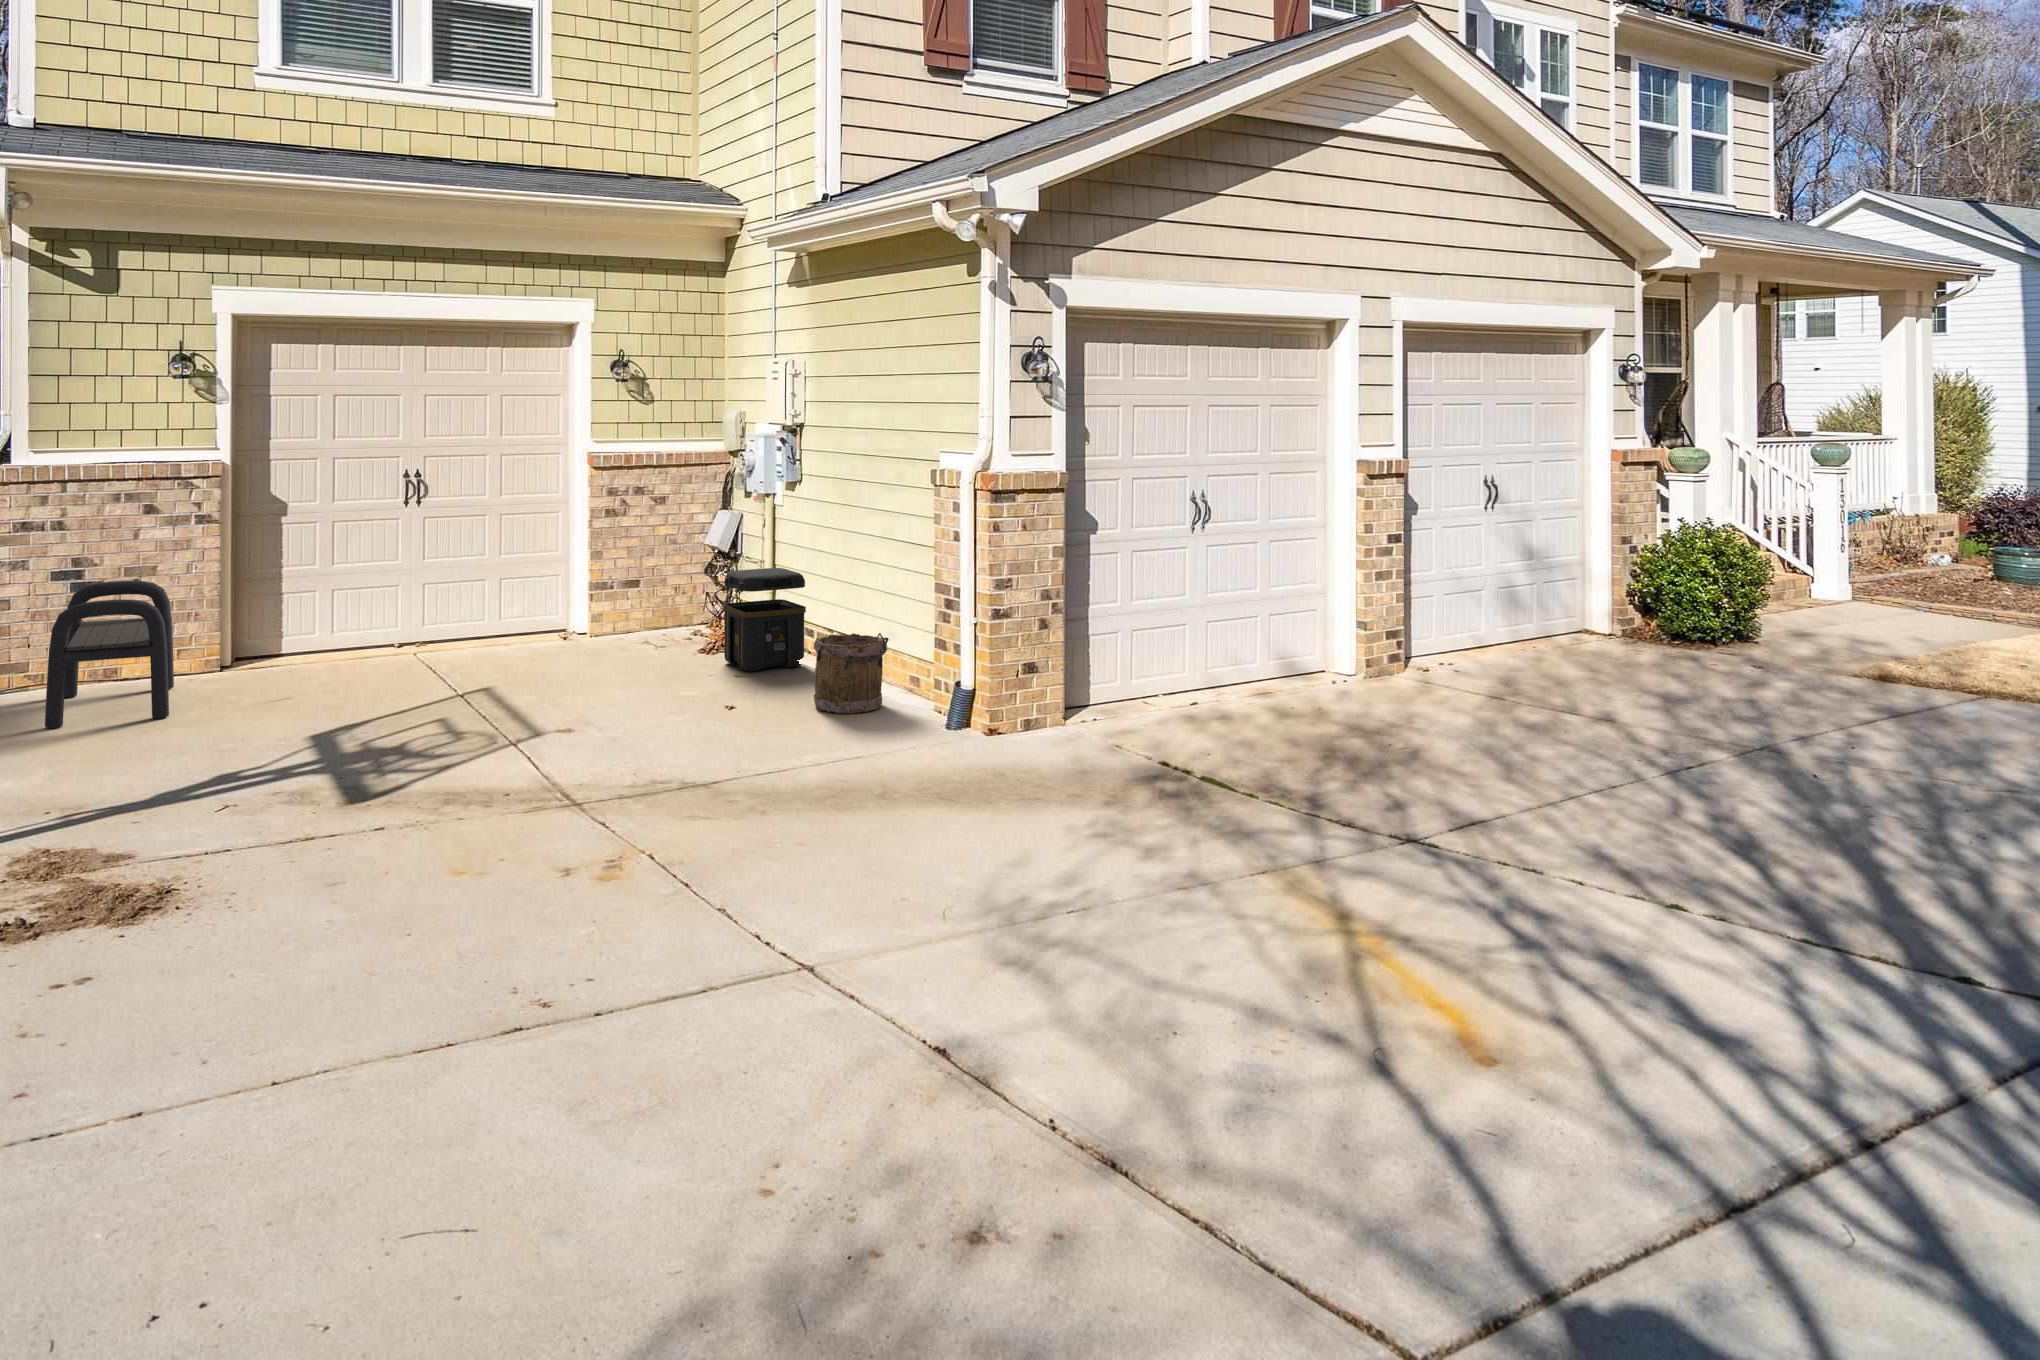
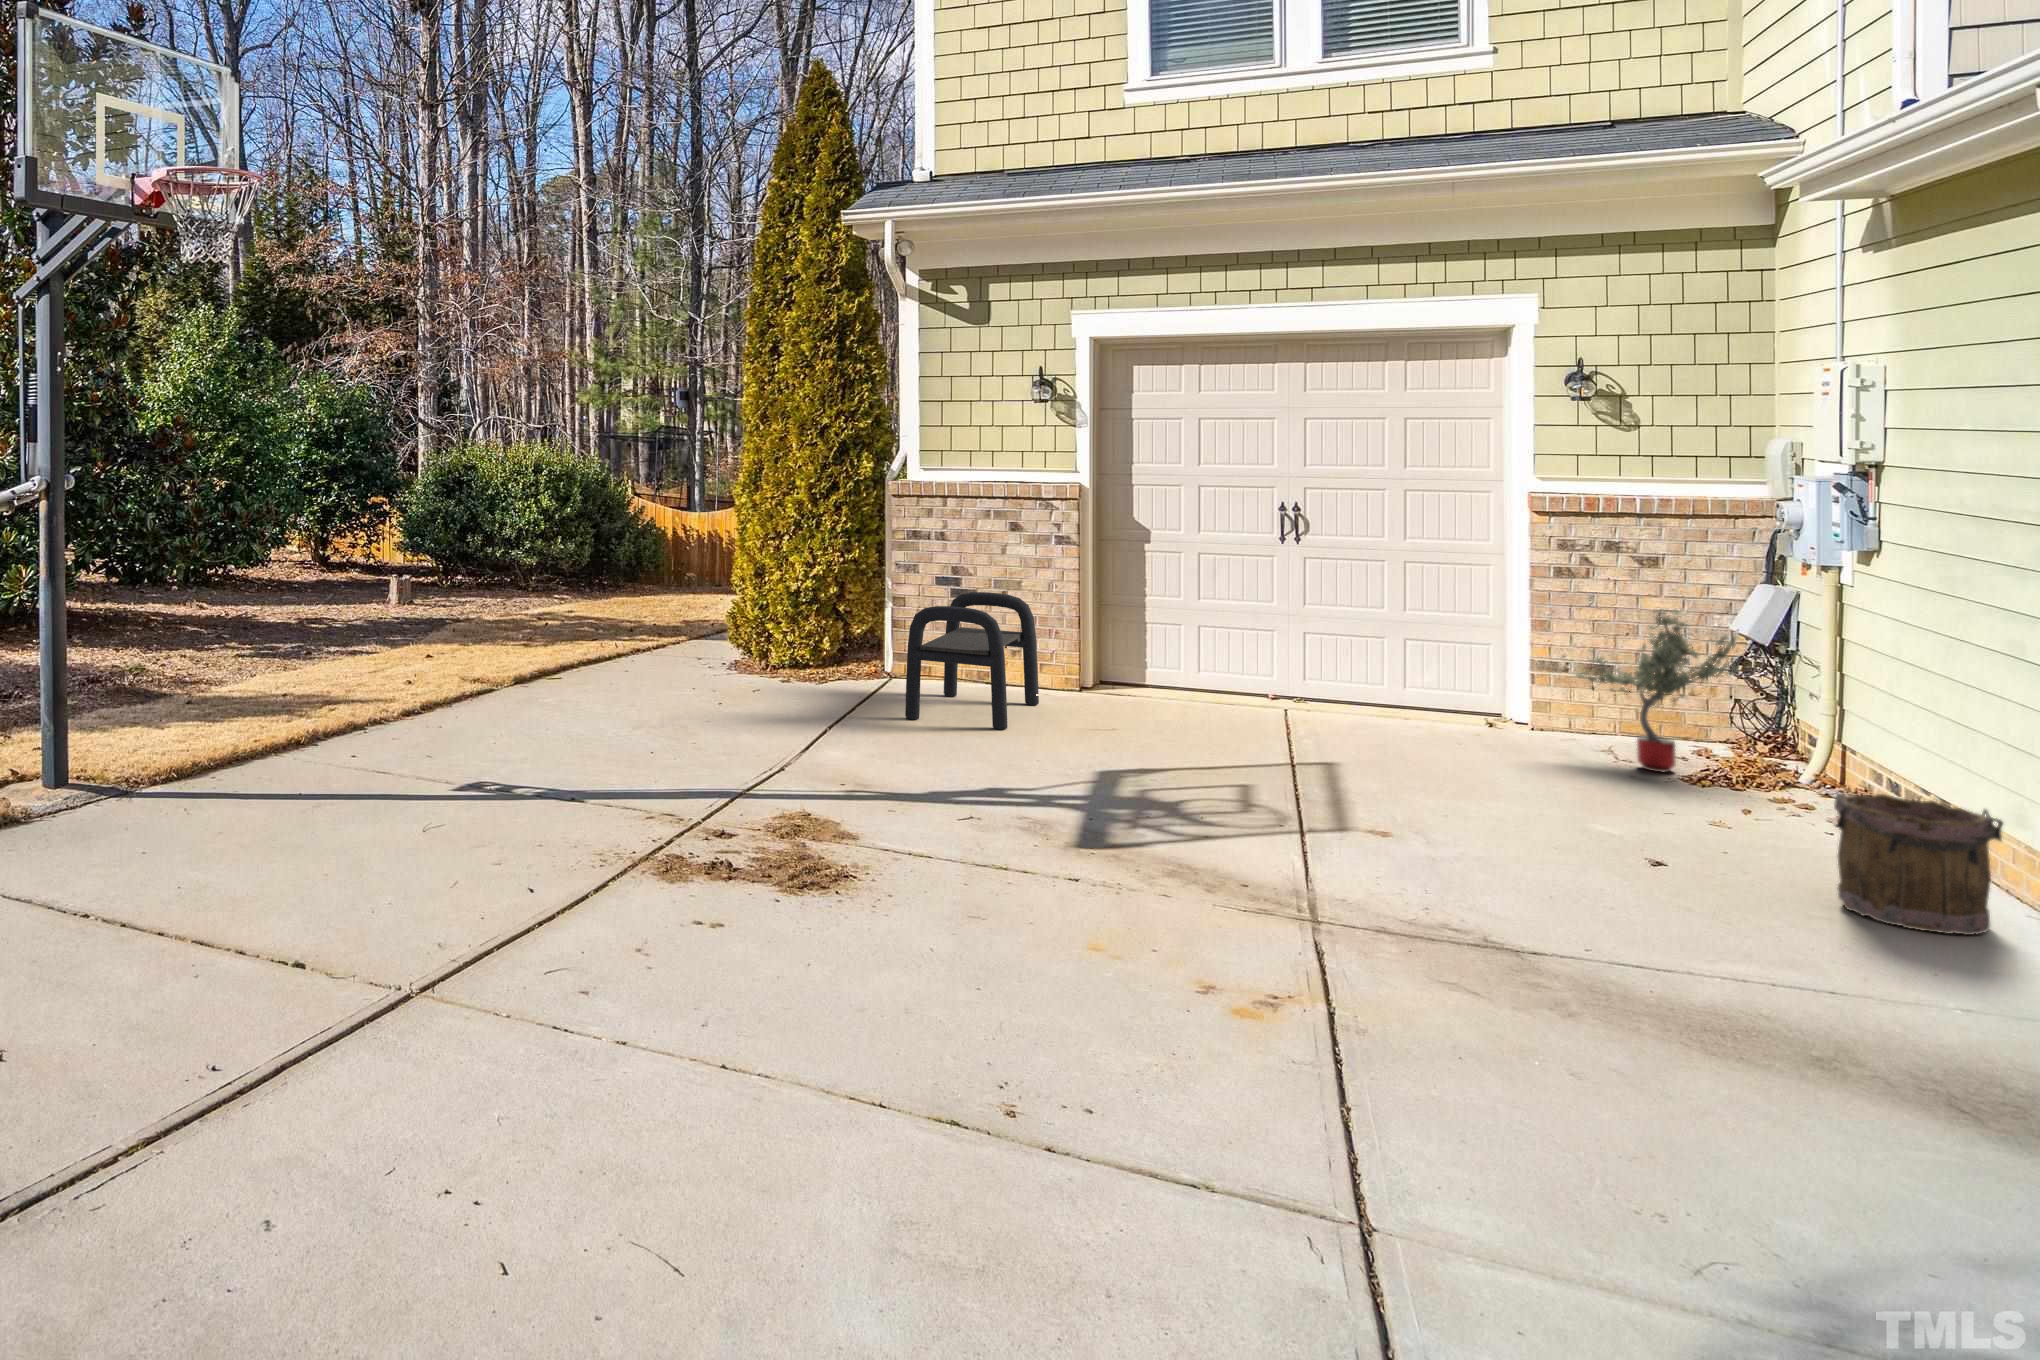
potted tree: none [616,530,713,649] -> present [1576,610,1737,772]
toolbox: present [723,568,806,671] -> none [1731,675,1886,839]

